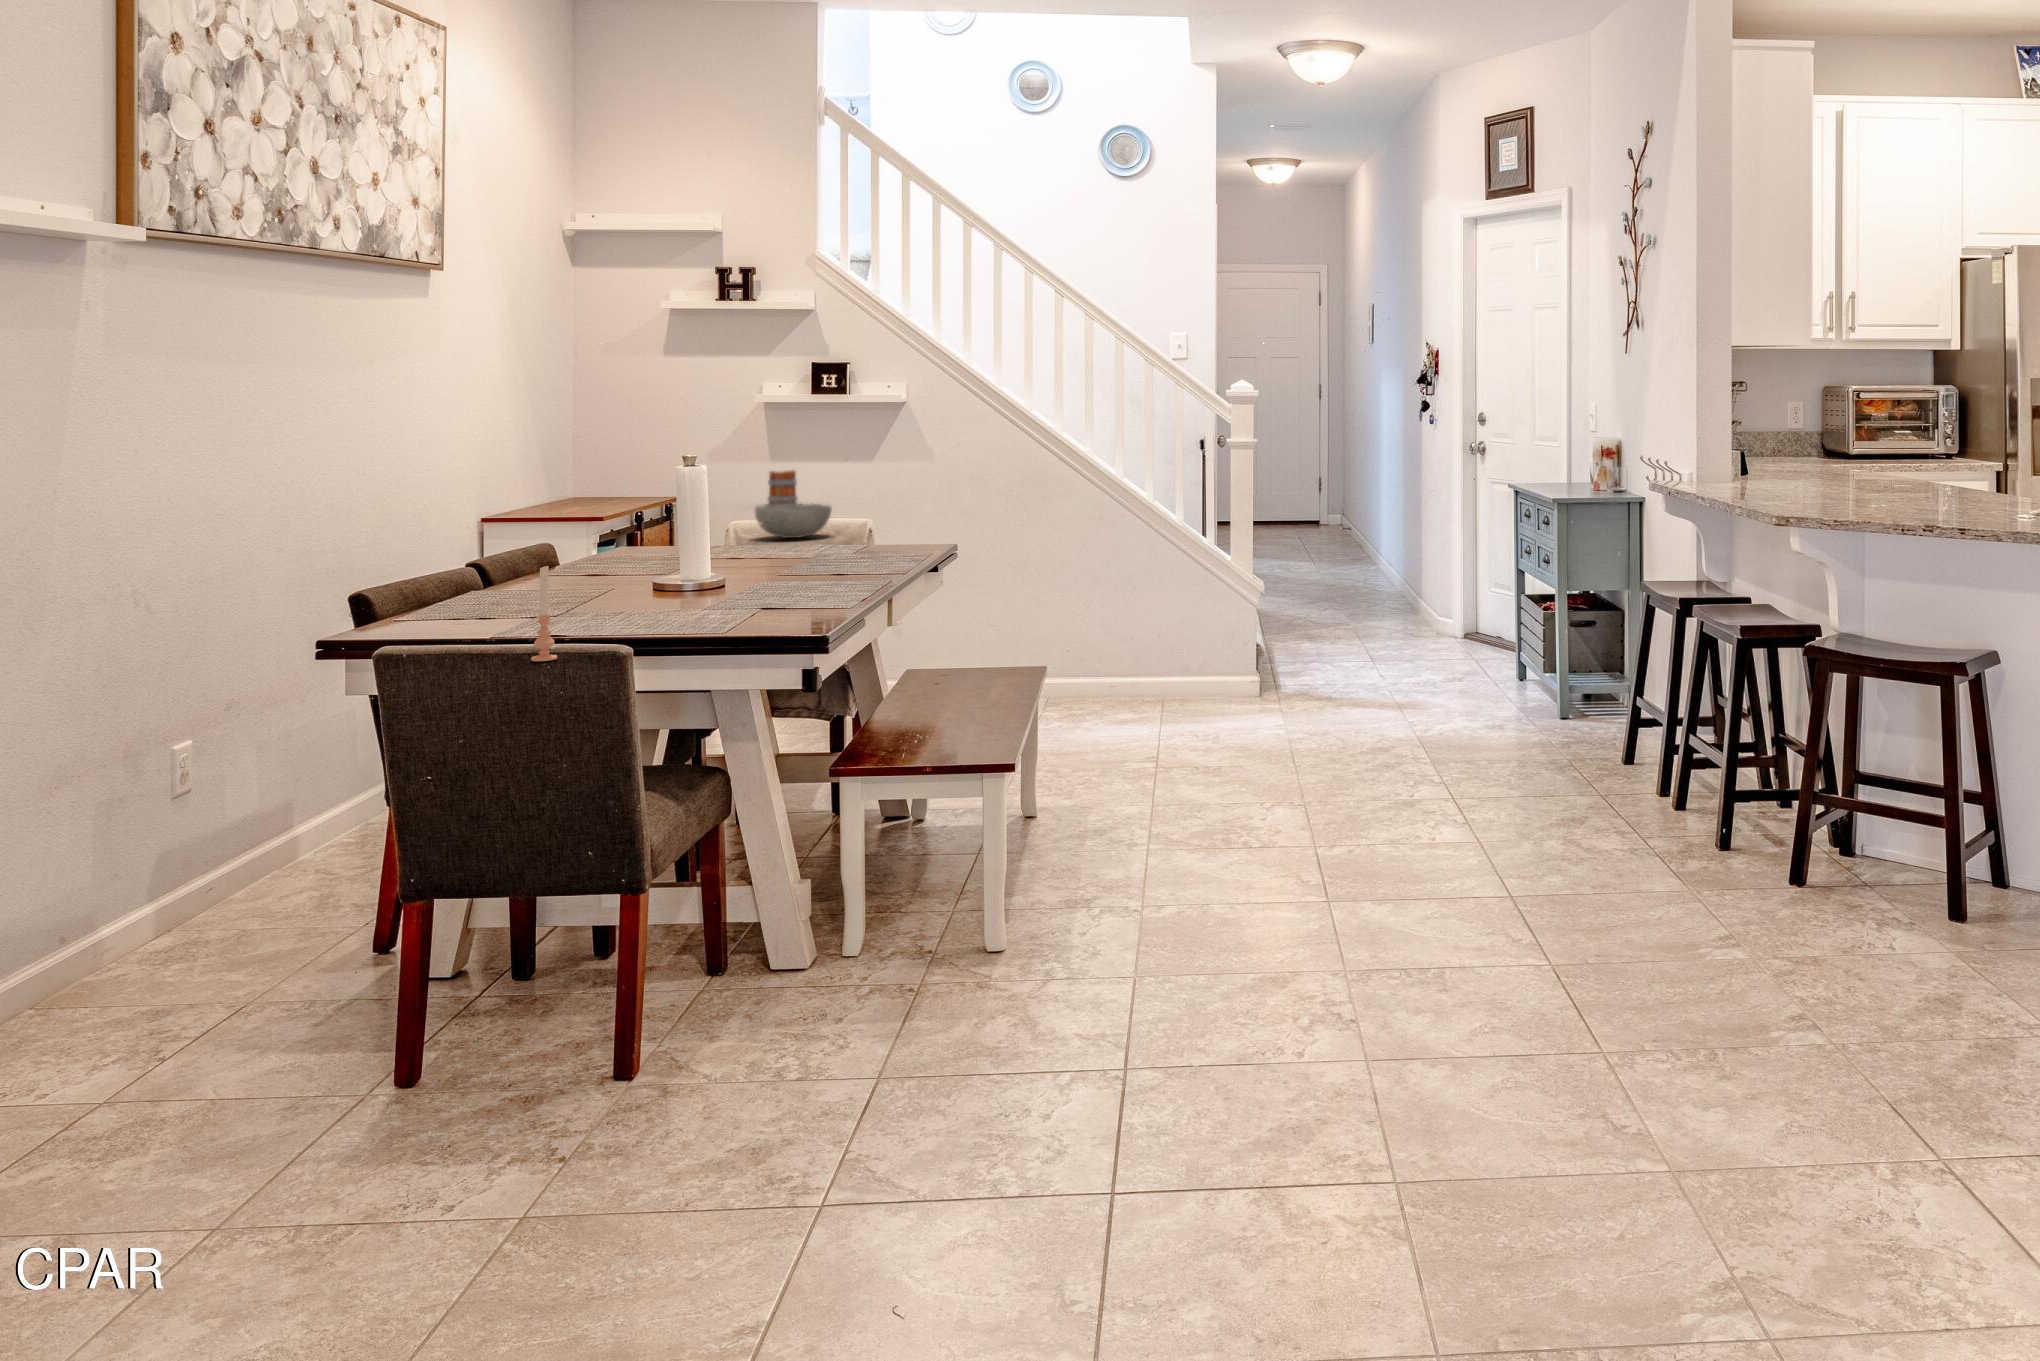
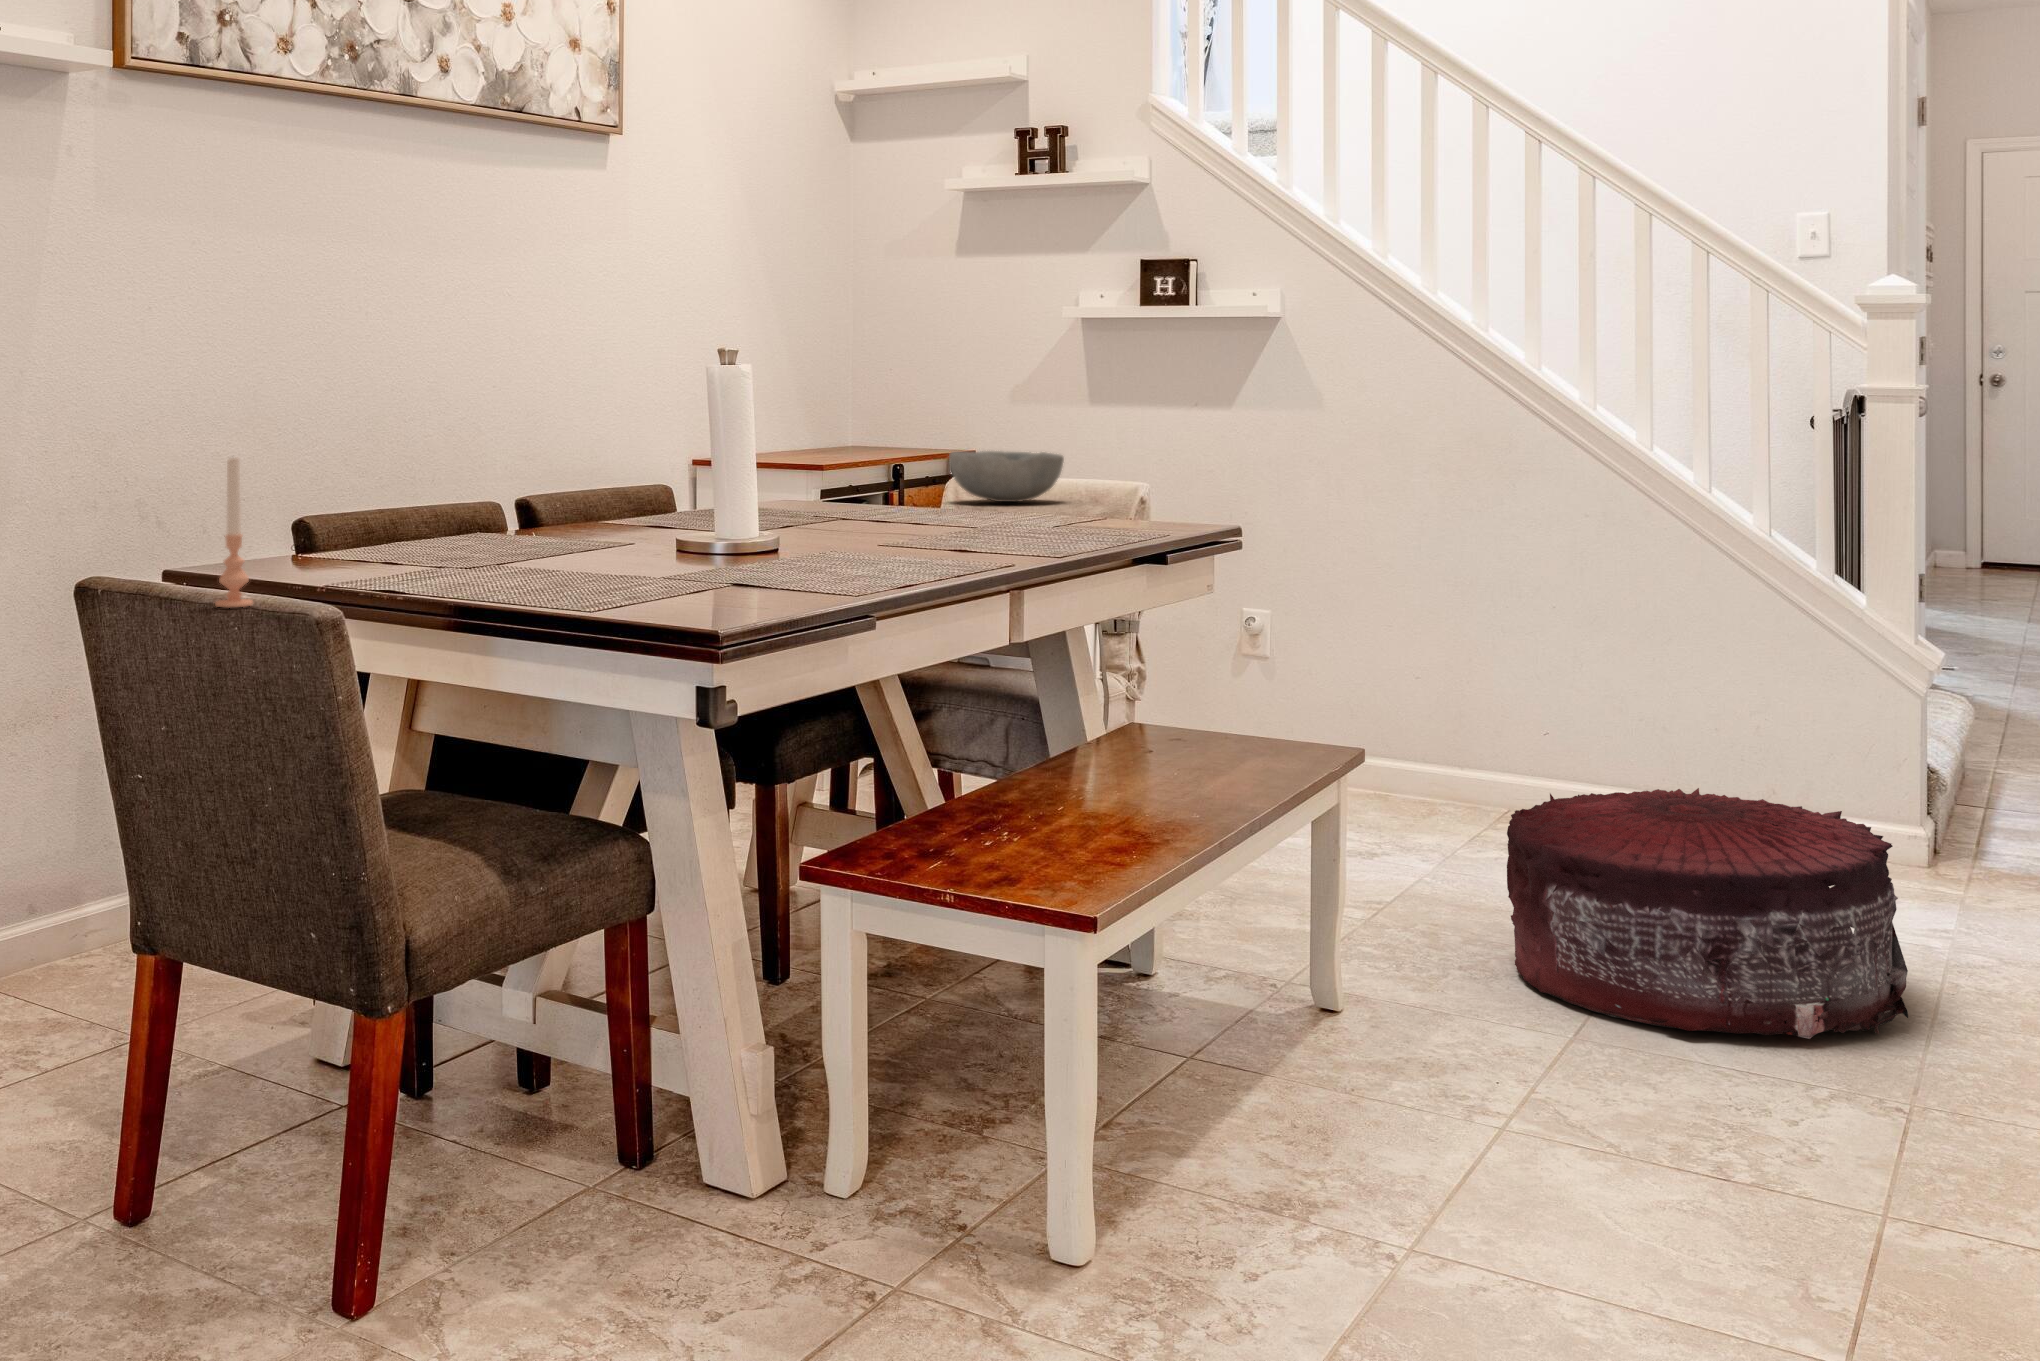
mug: present [768,471,798,505] -> none [1084,413,1126,473]
pouf: none [1093,667,1283,791] -> present [1507,788,1908,1039]

